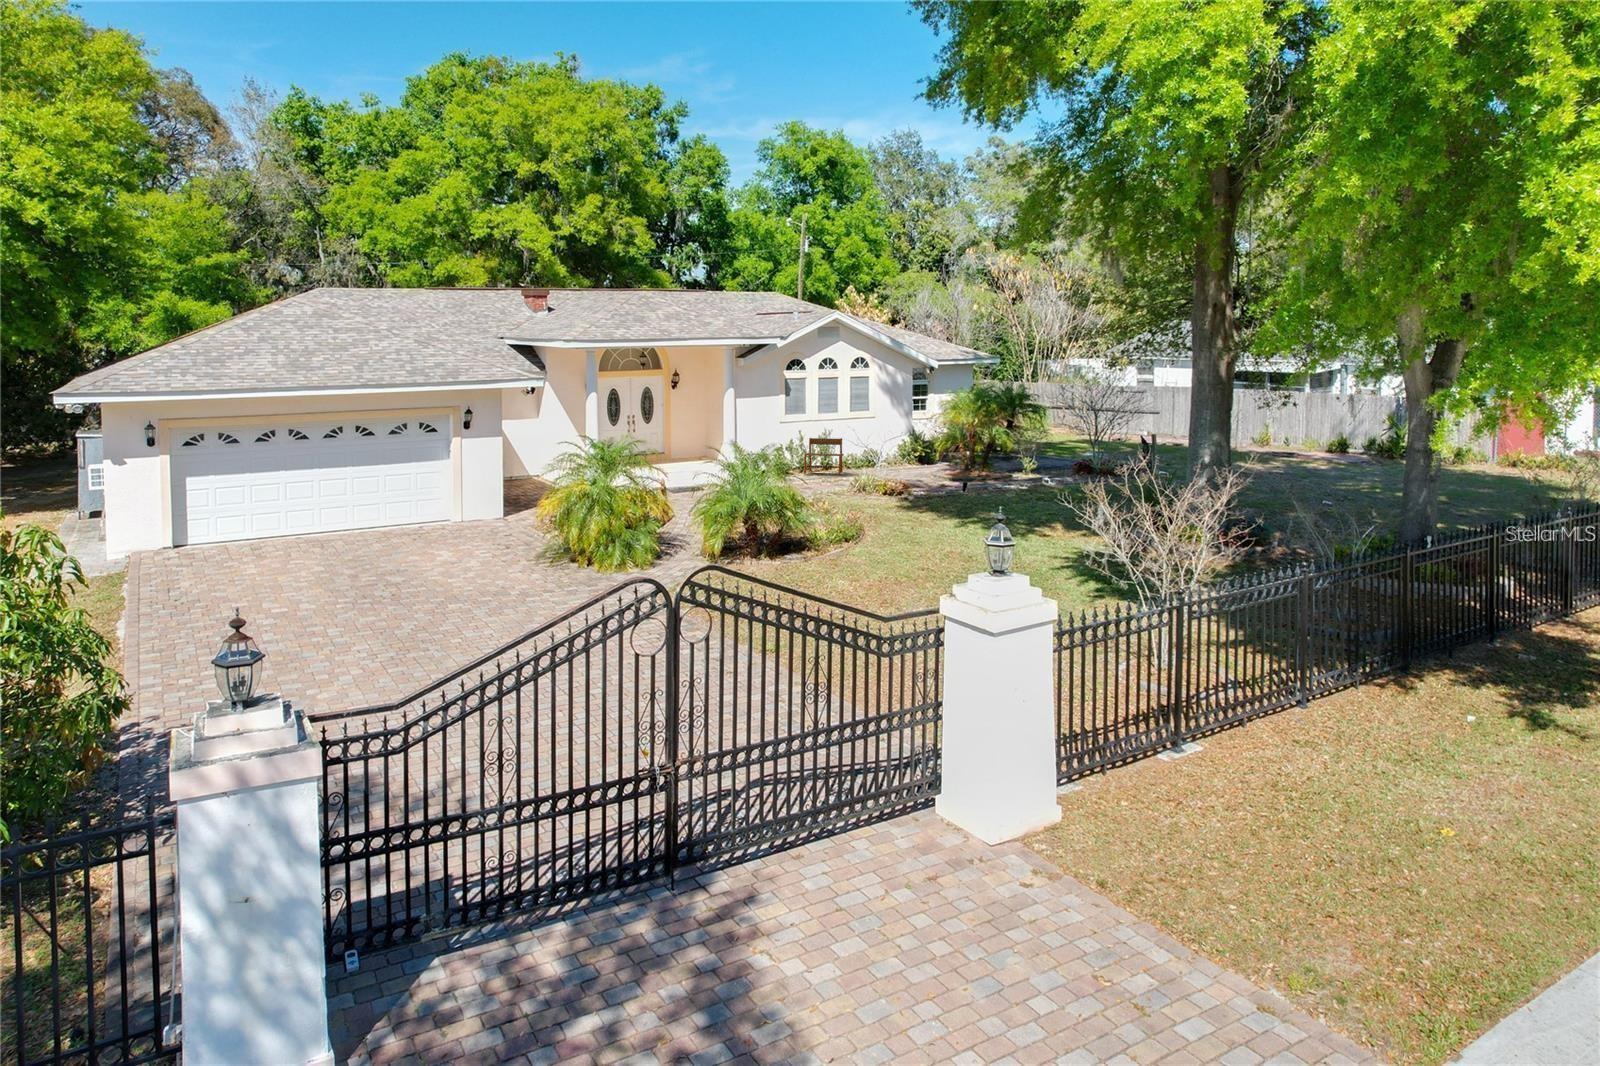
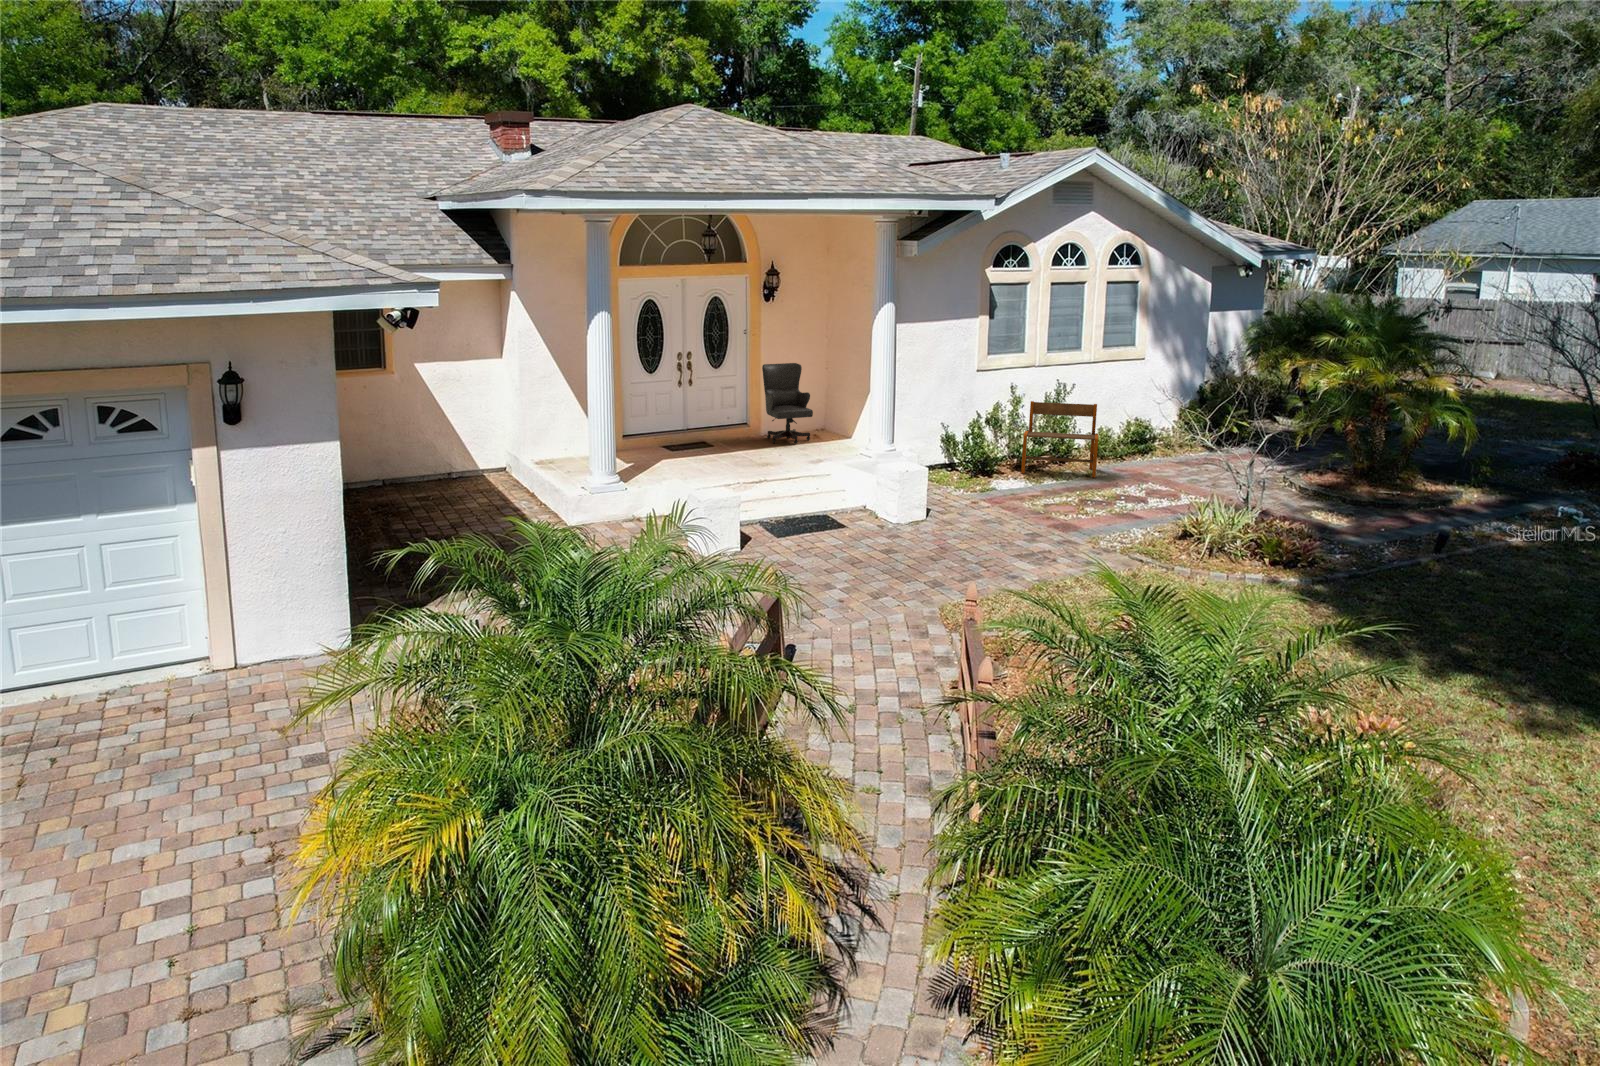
chair: none [671,420,697,461] -> present [762,363,813,444]

